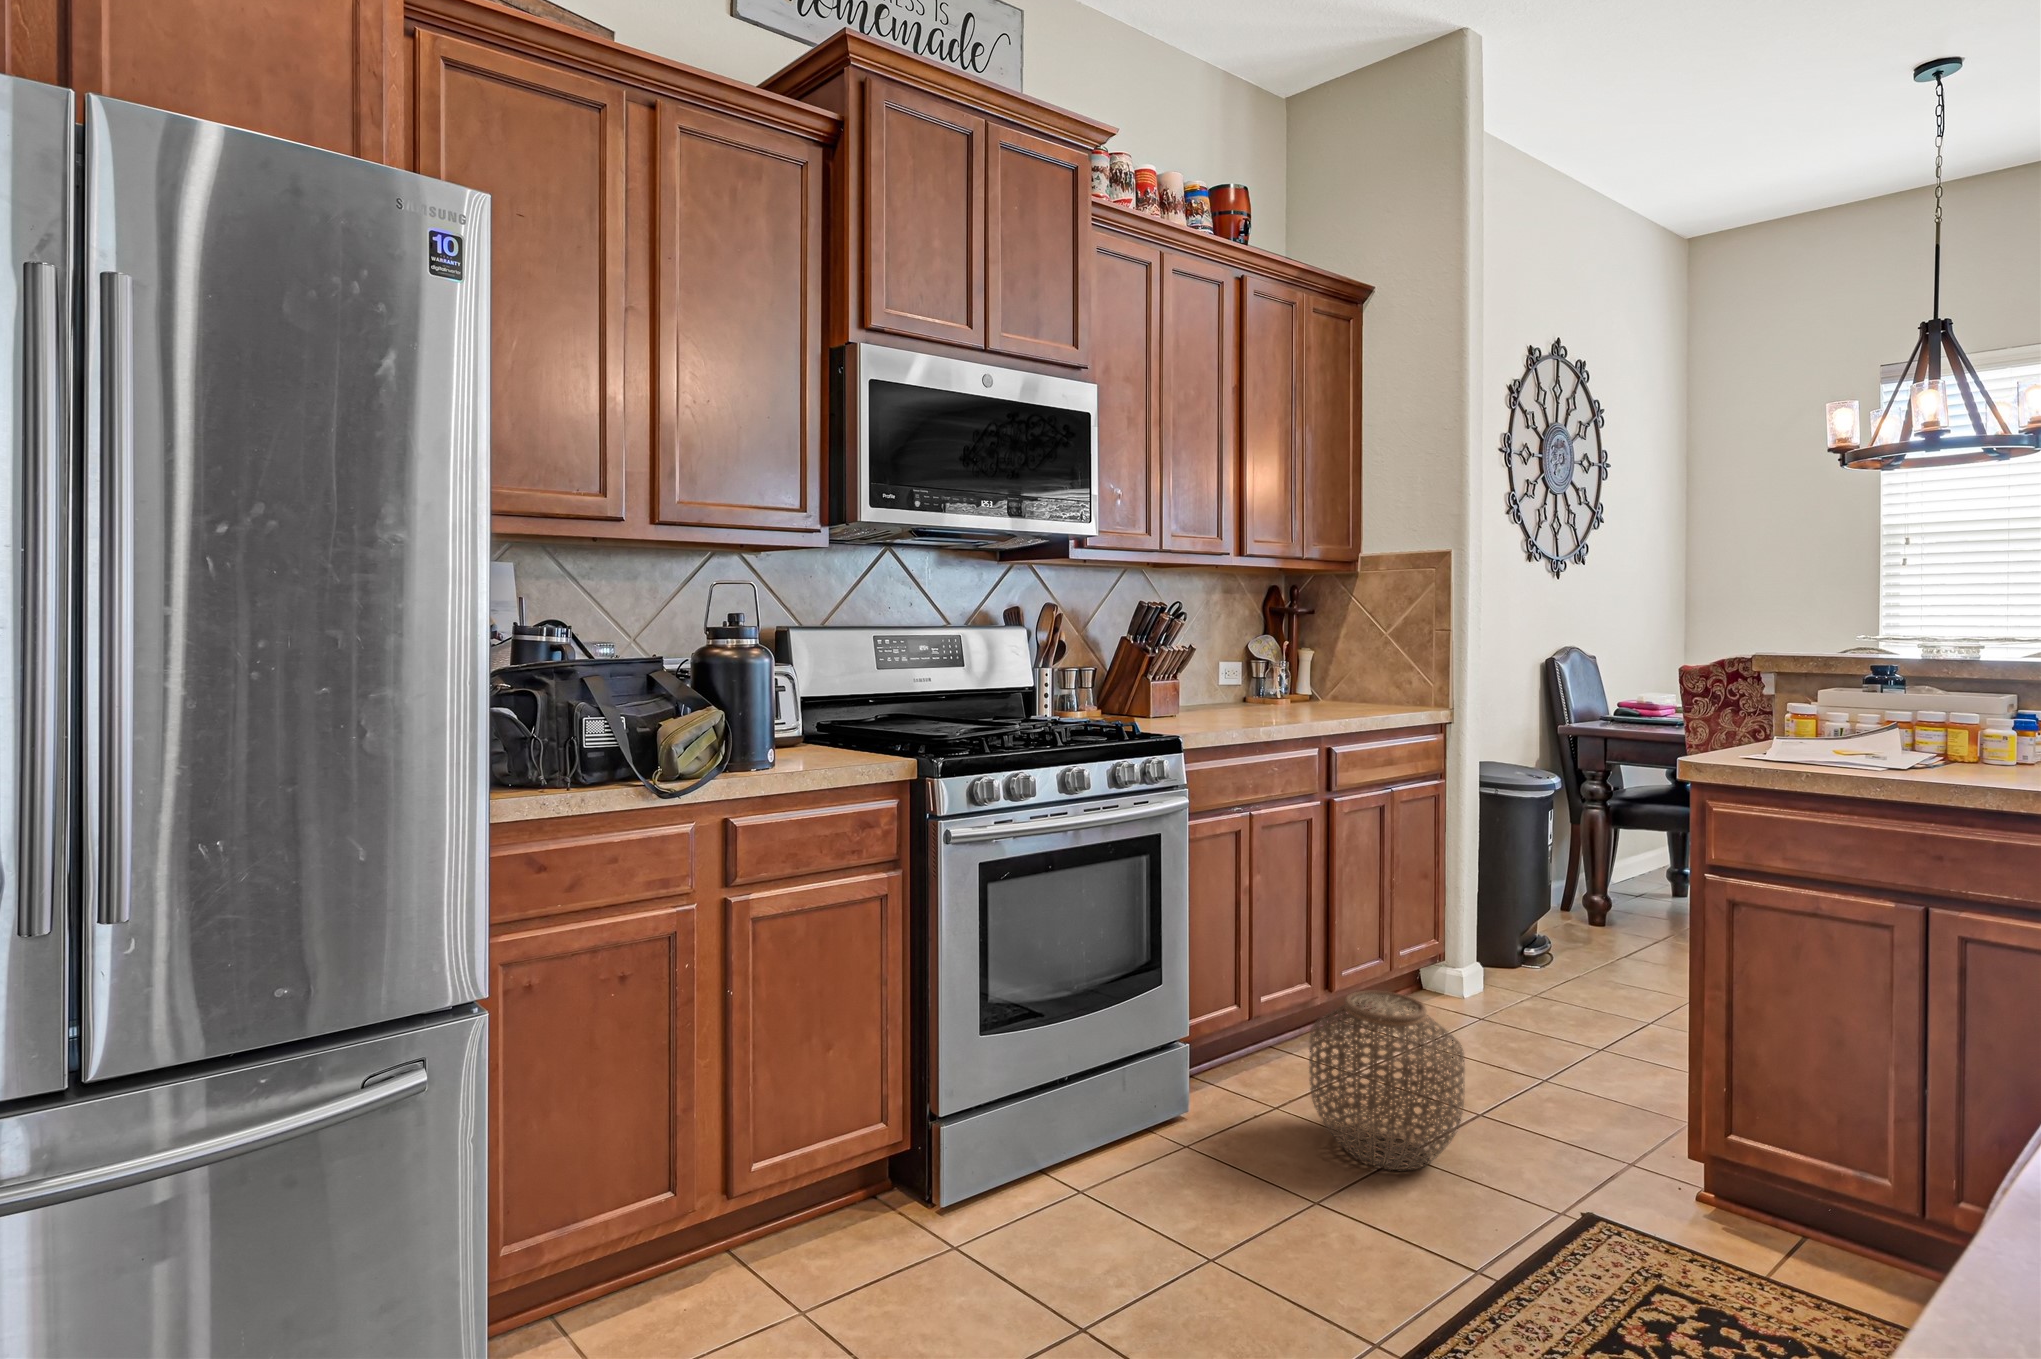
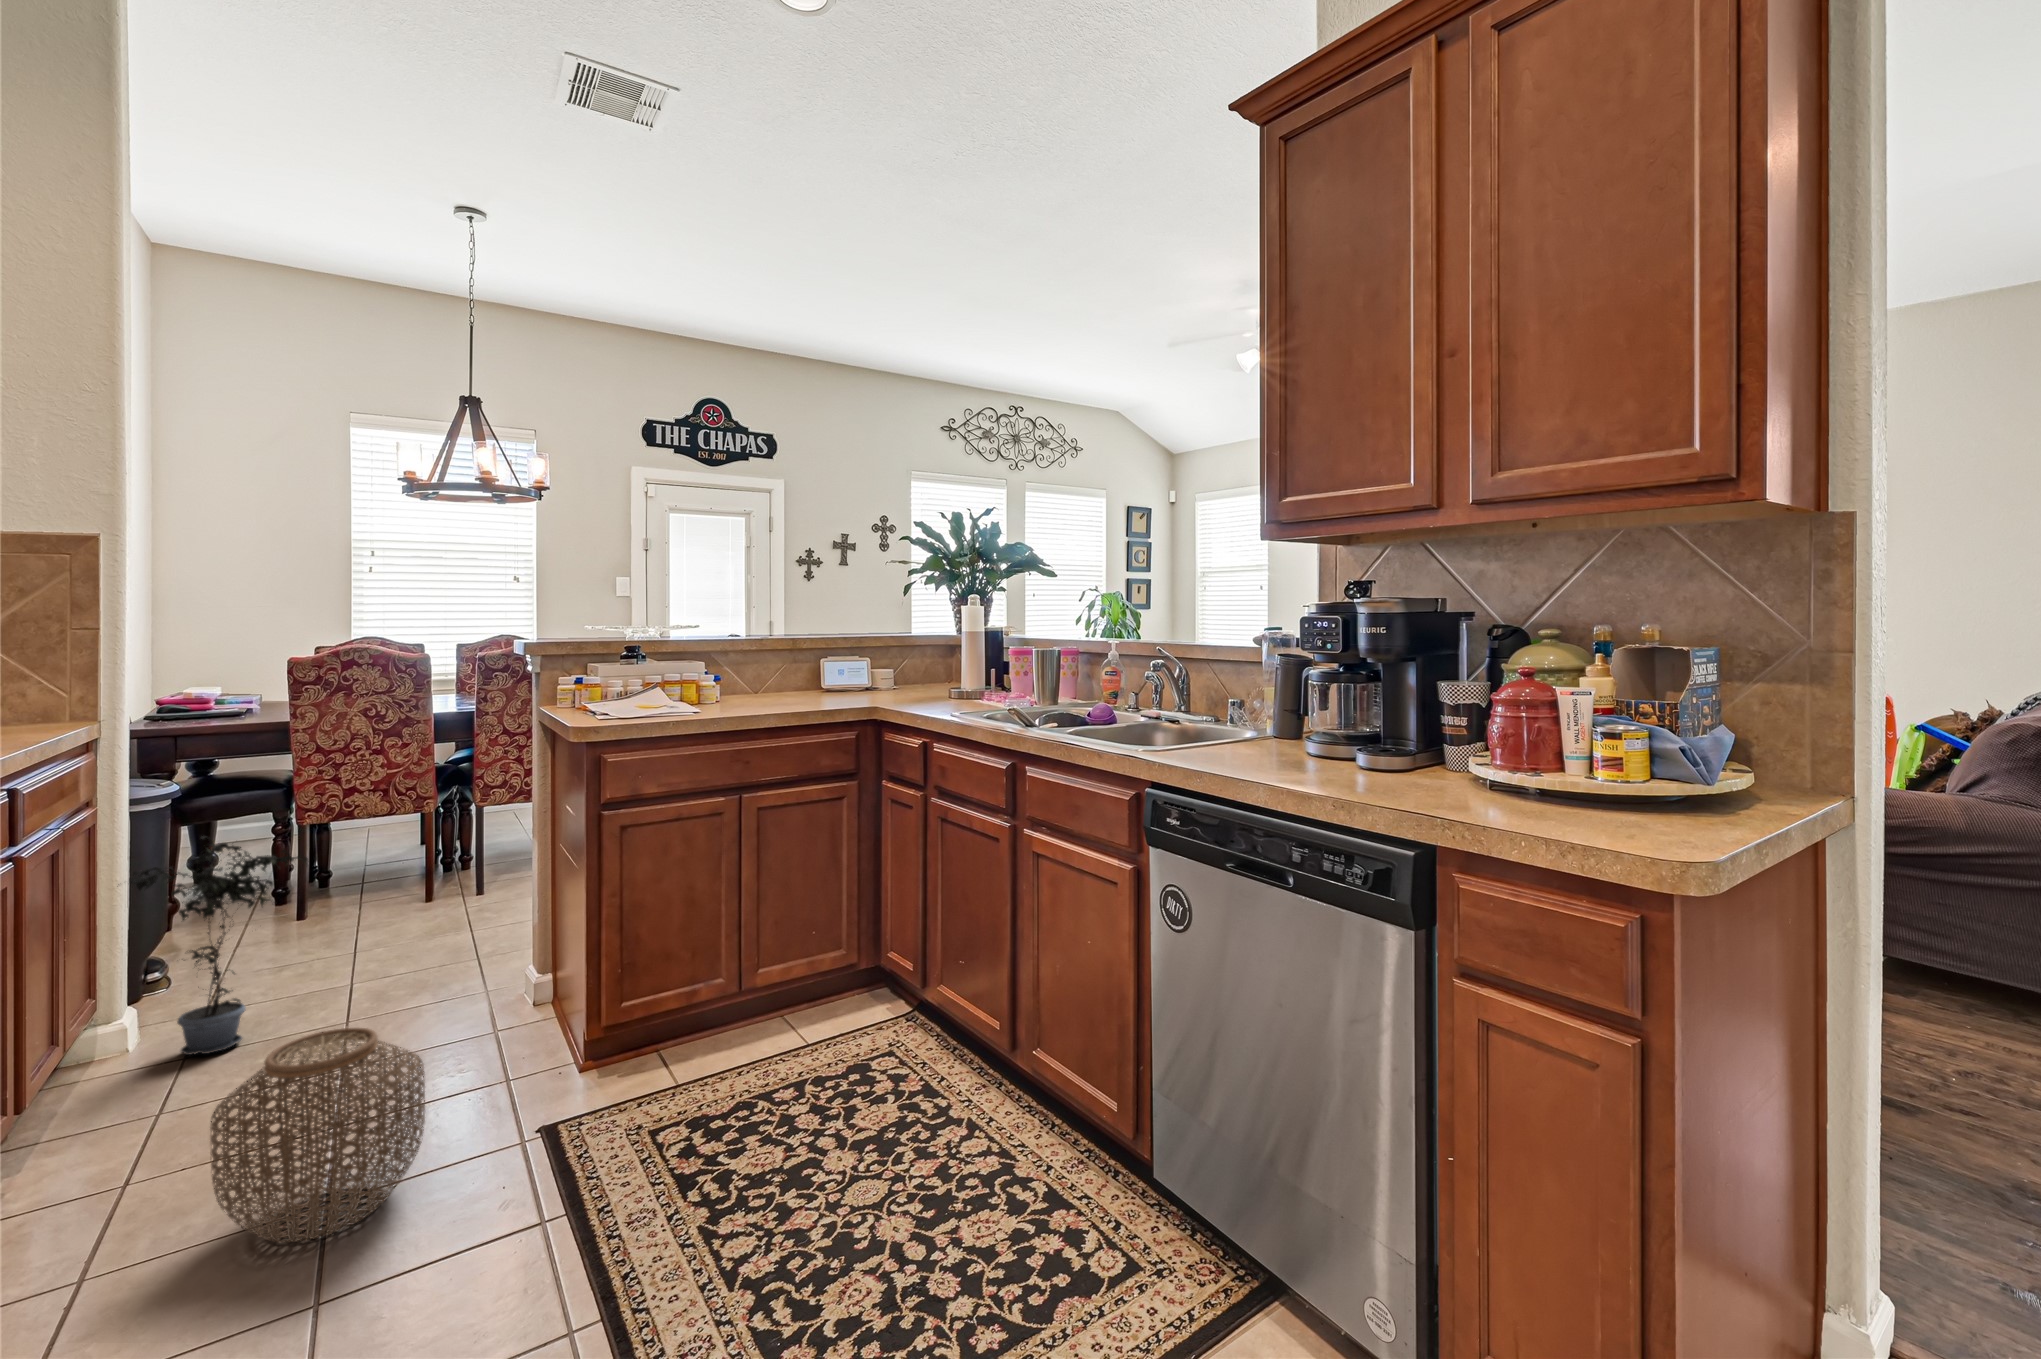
potted plant: none [1437,819,1568,1013] -> present [130,837,307,1055]

